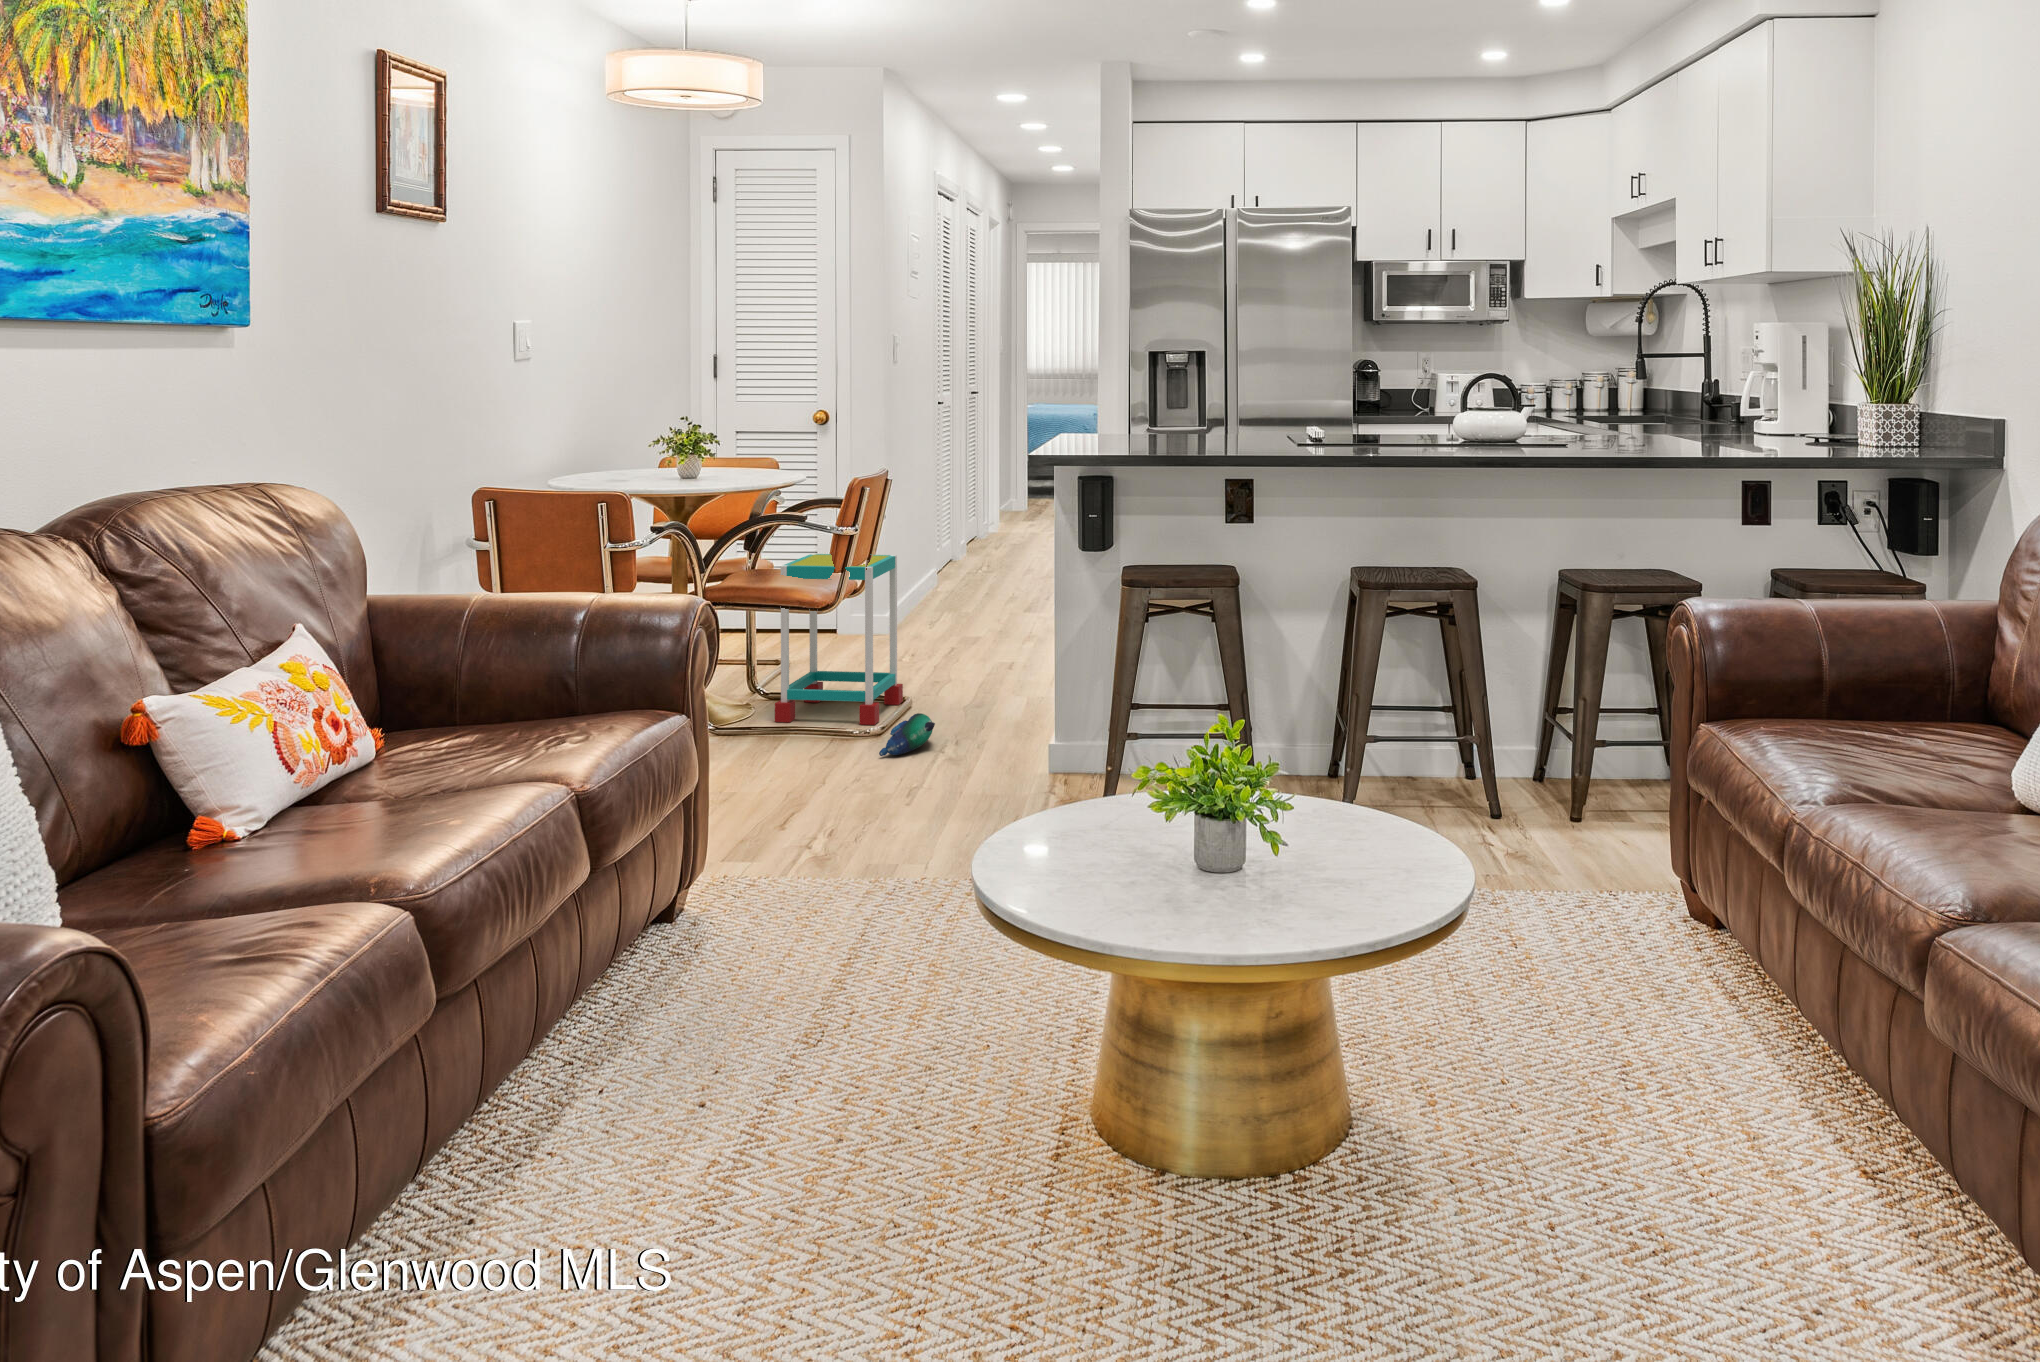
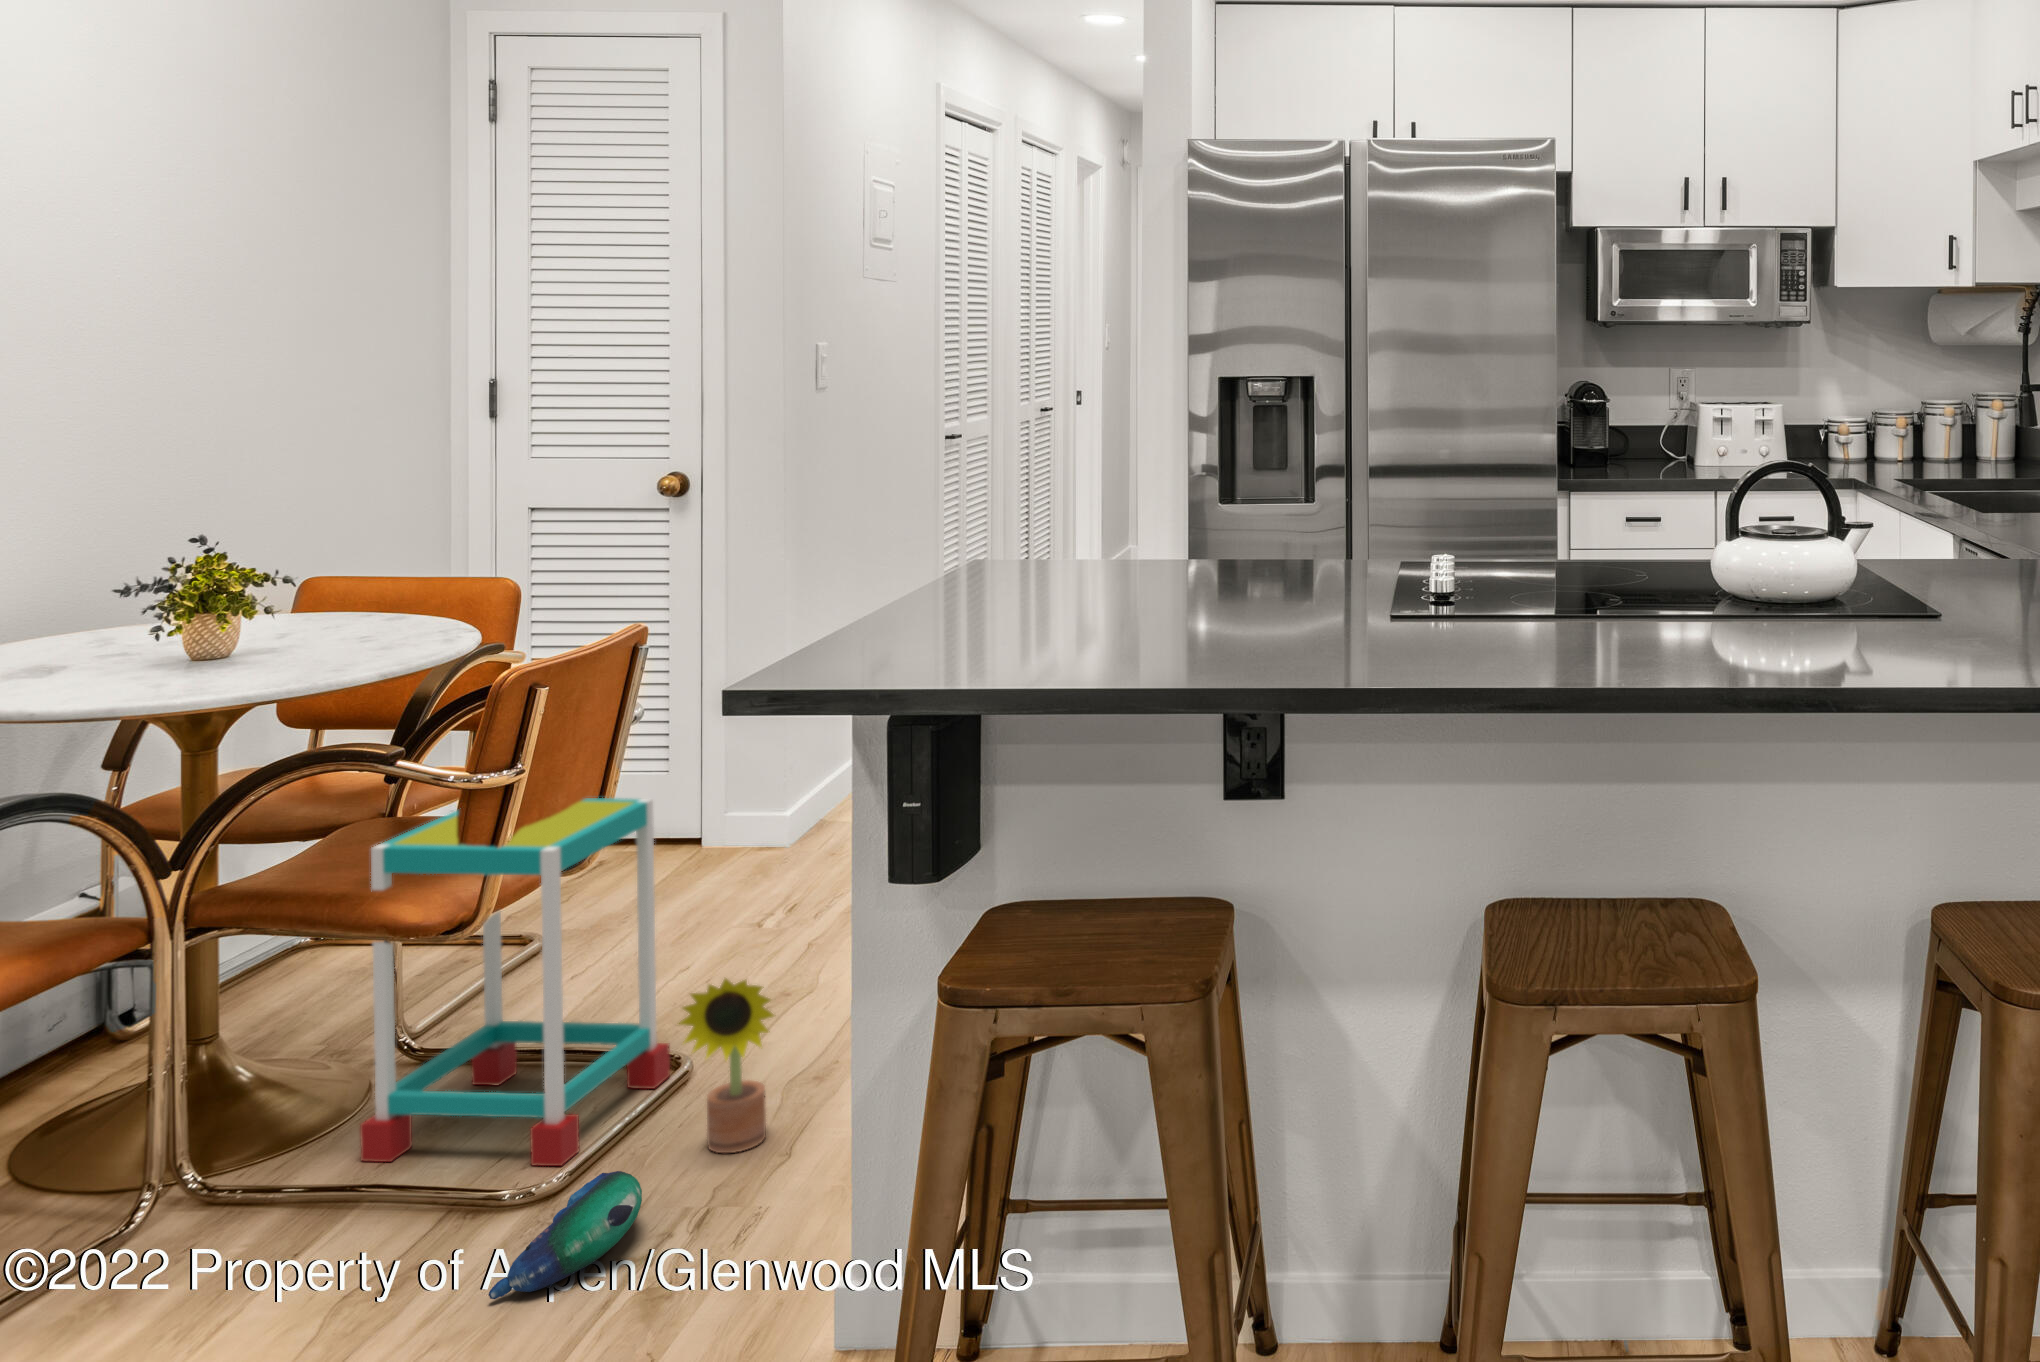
decorative plant: none [932,632,980,723] -> present [679,978,774,1153]

